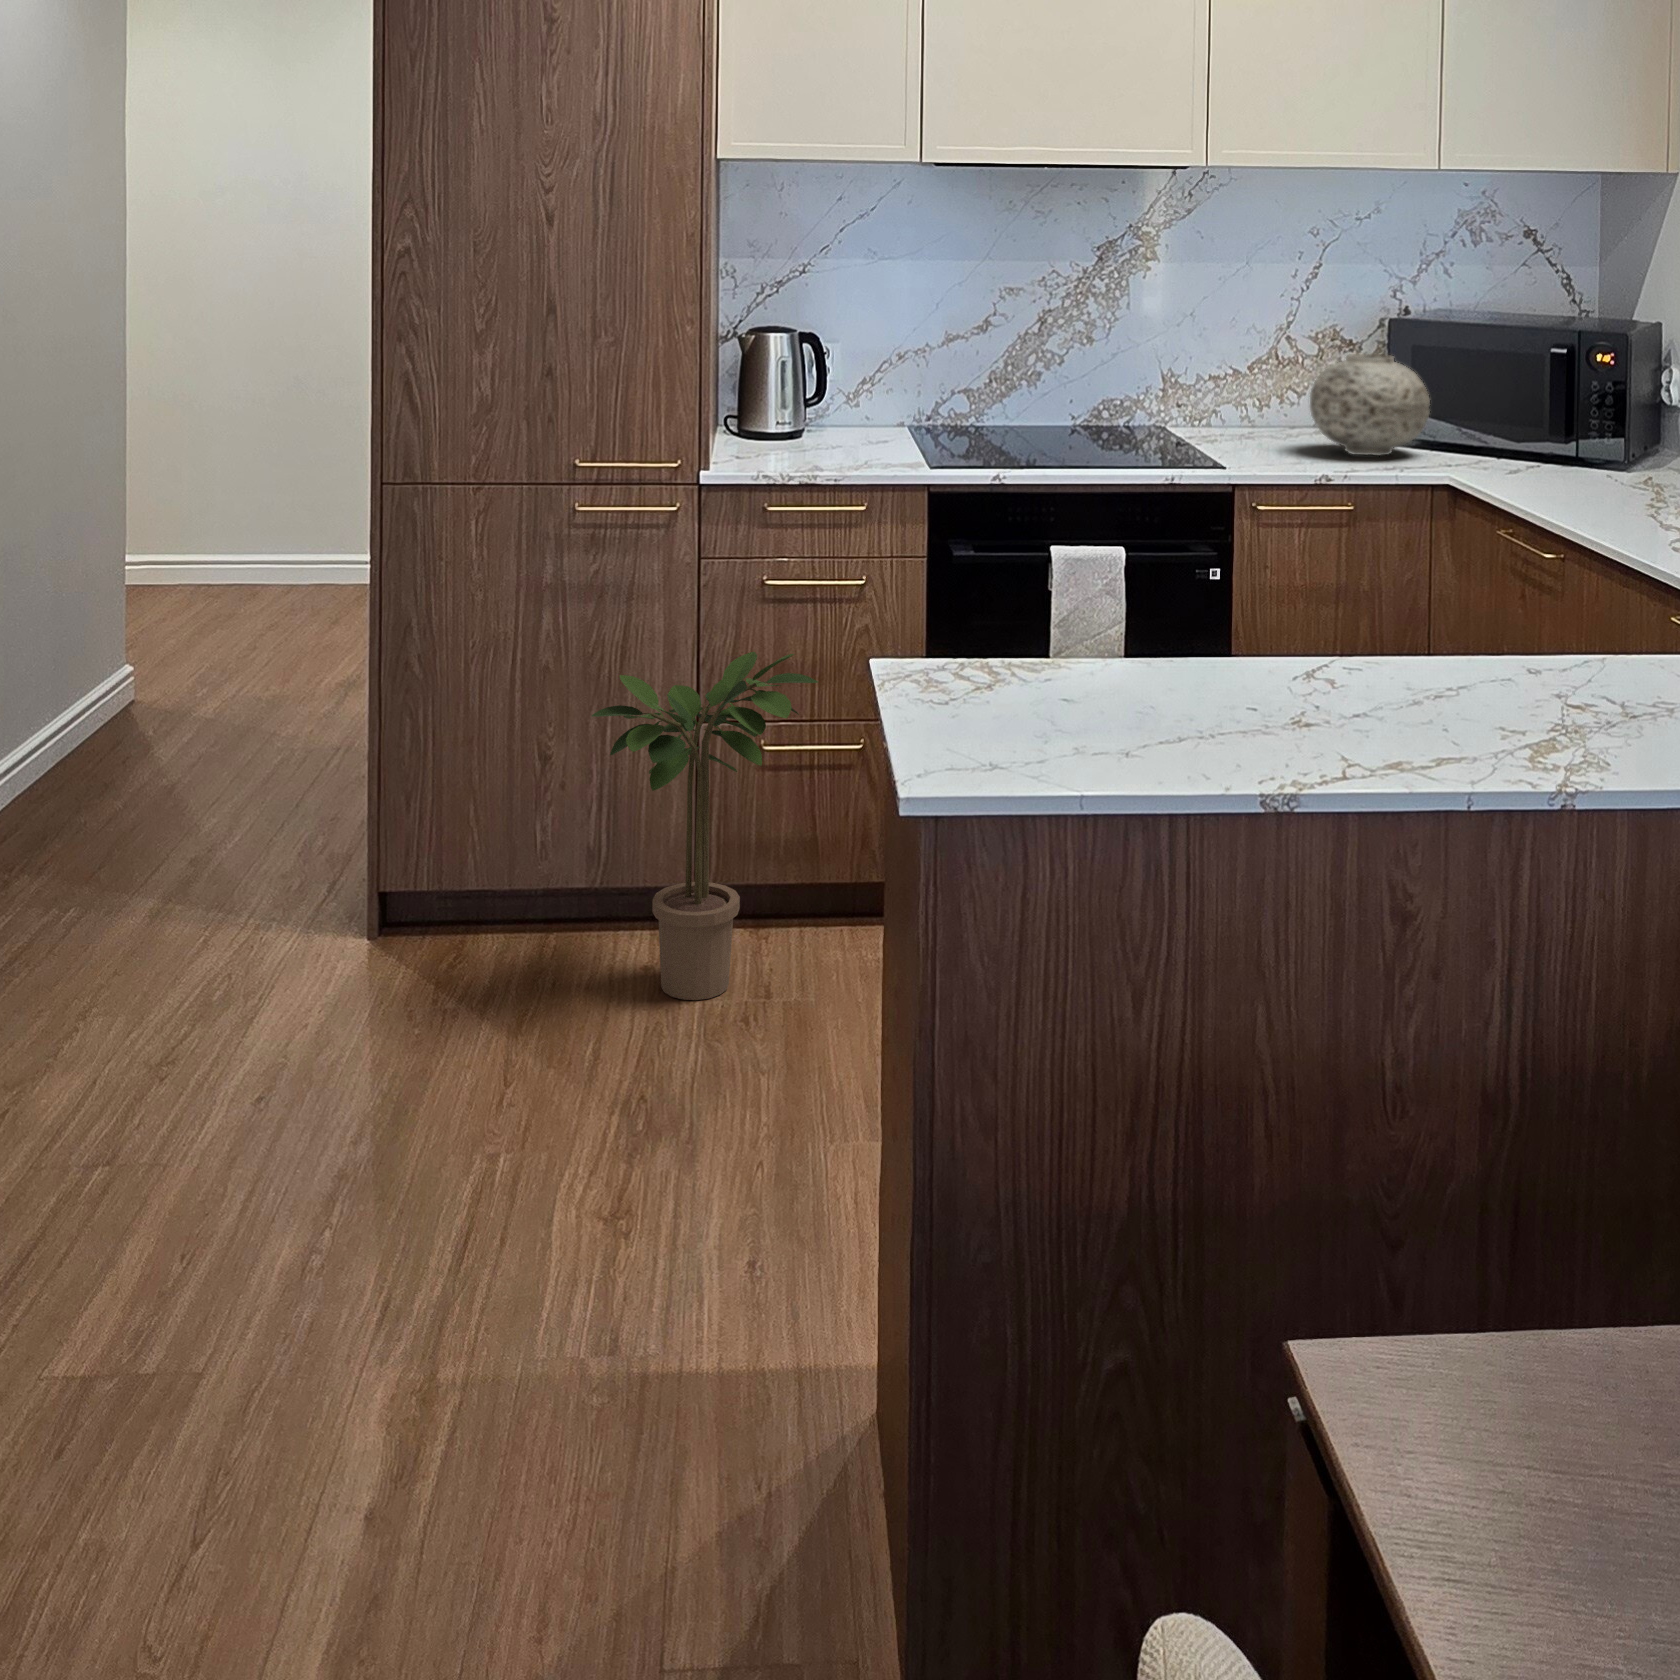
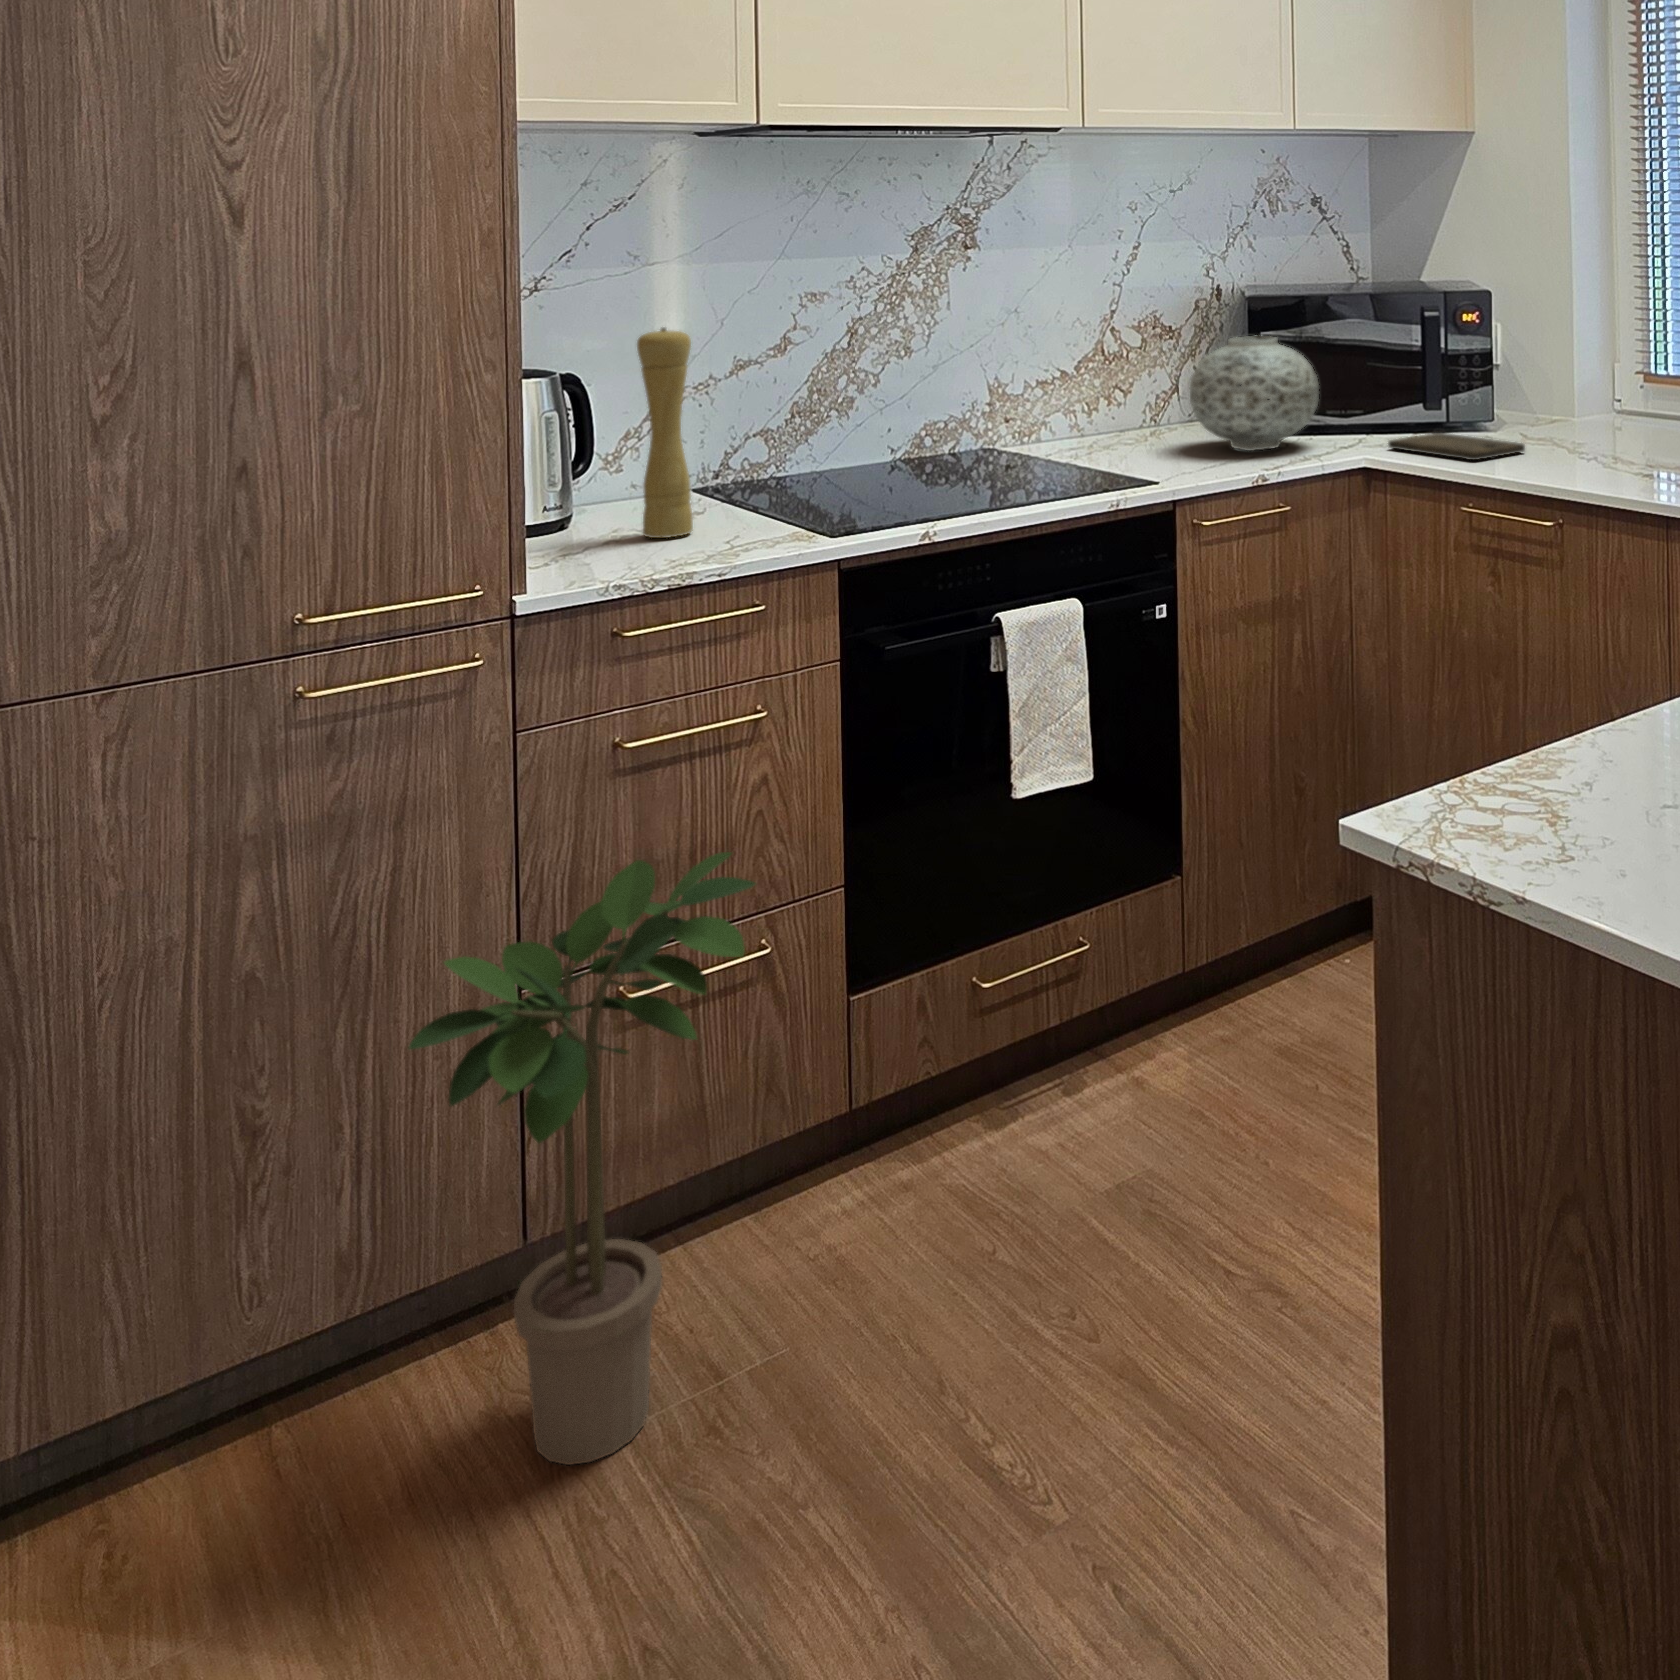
pepper mill: none [822,305,860,453] -> present [637,328,693,538]
cutting board: none [1474,460,1587,485] -> present [1388,433,1525,460]

